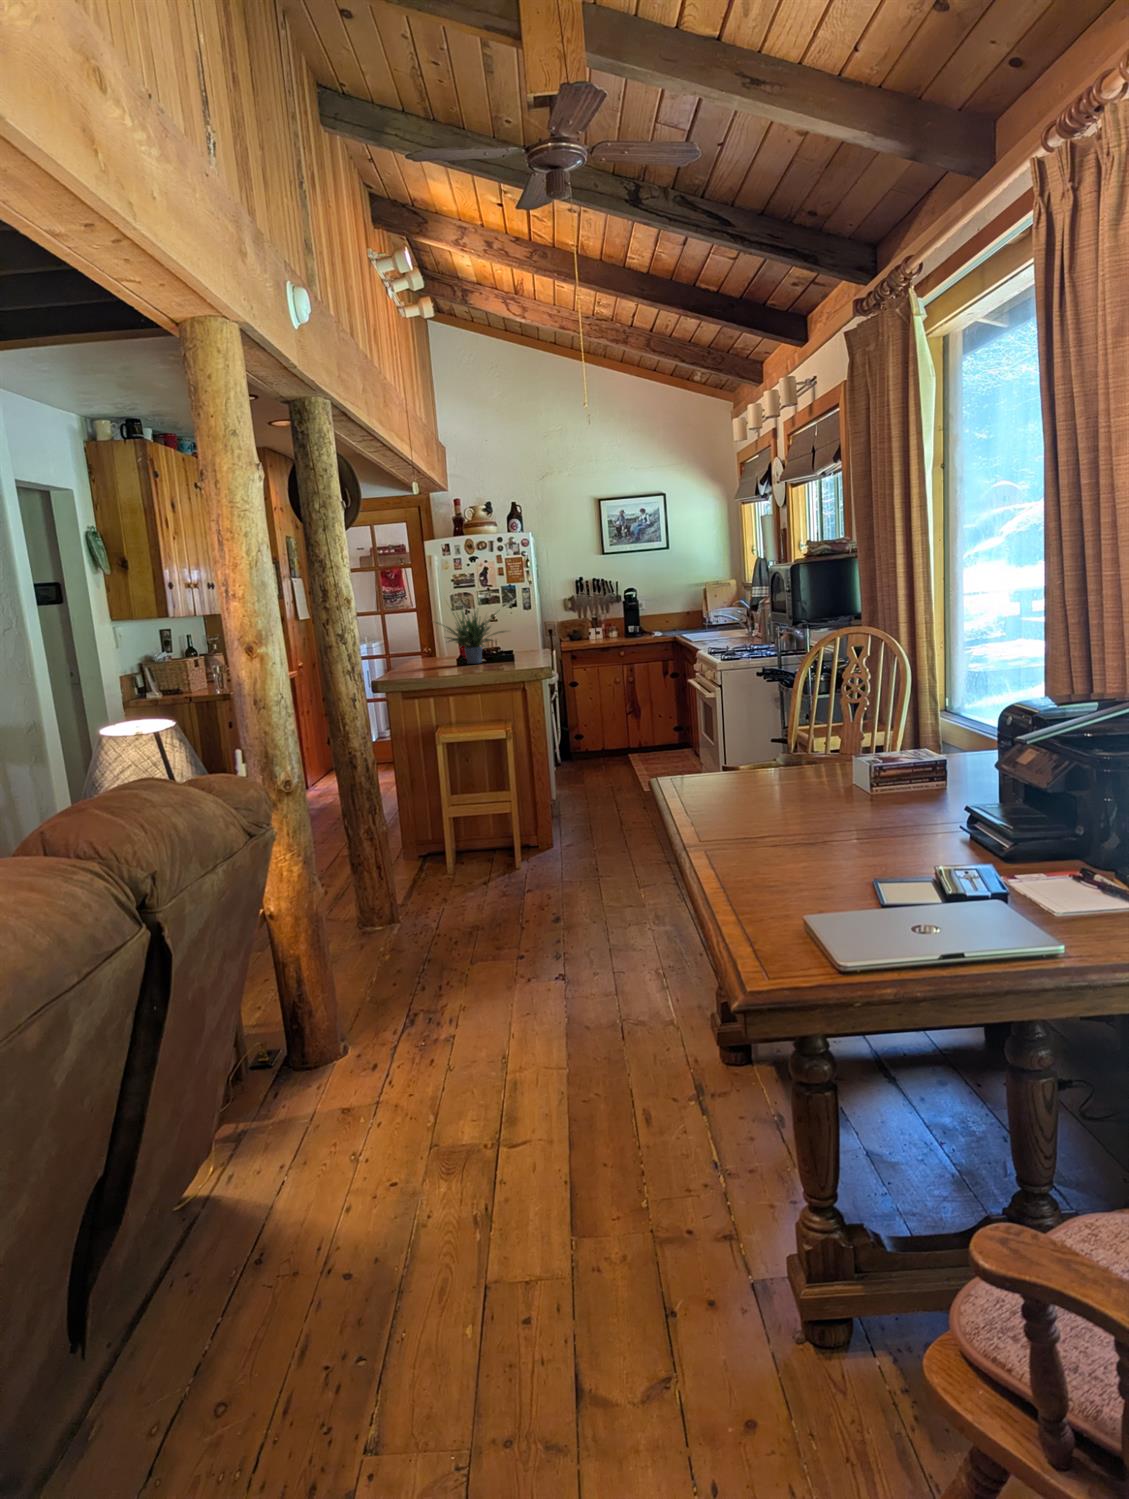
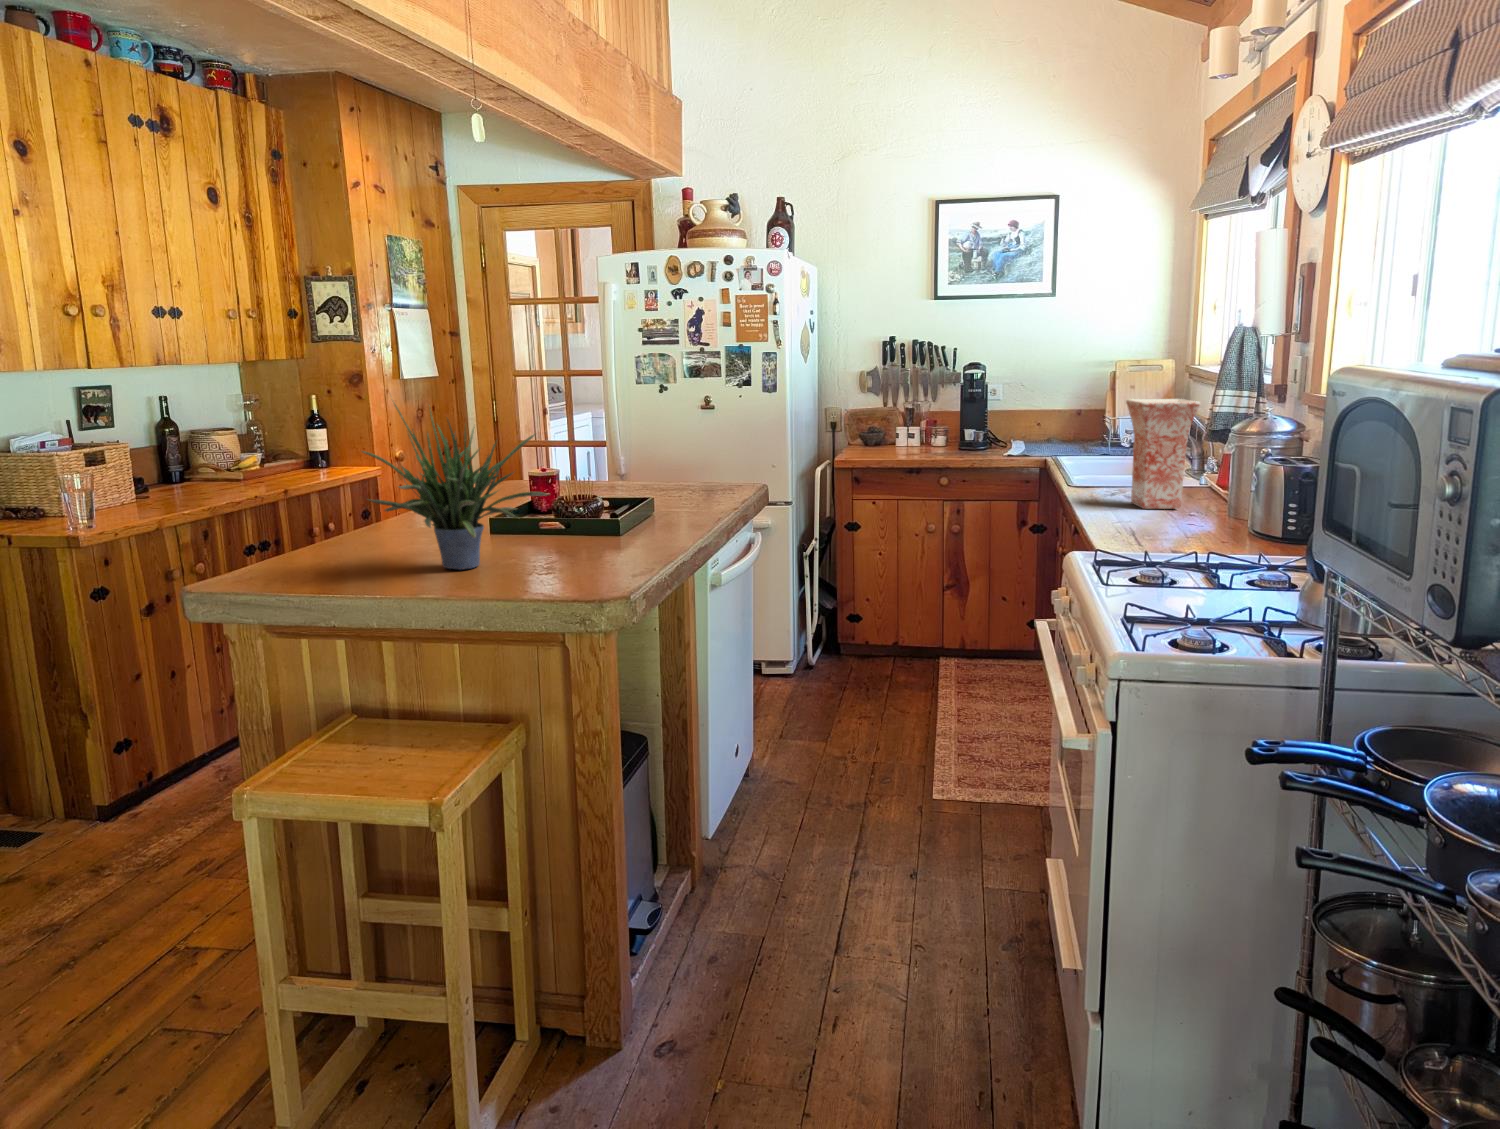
vase: none [714,590,746,640] -> present [1126,399,1200,509]

